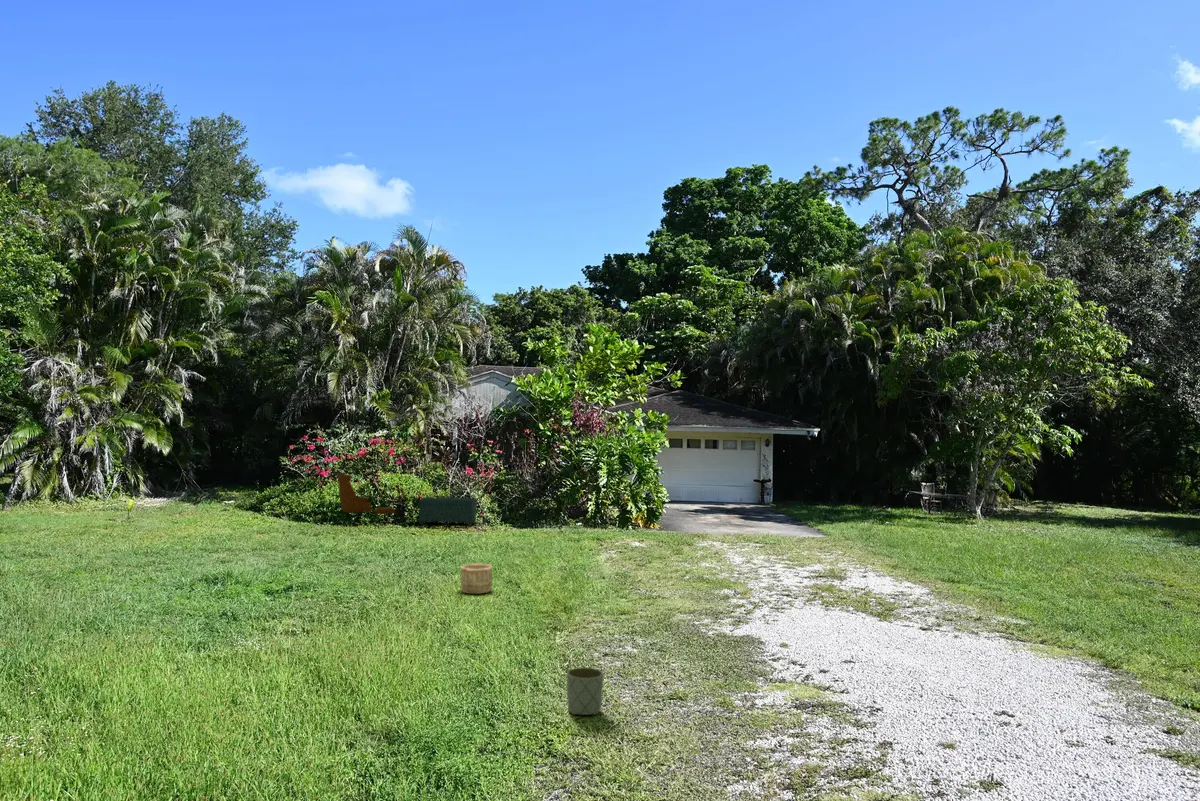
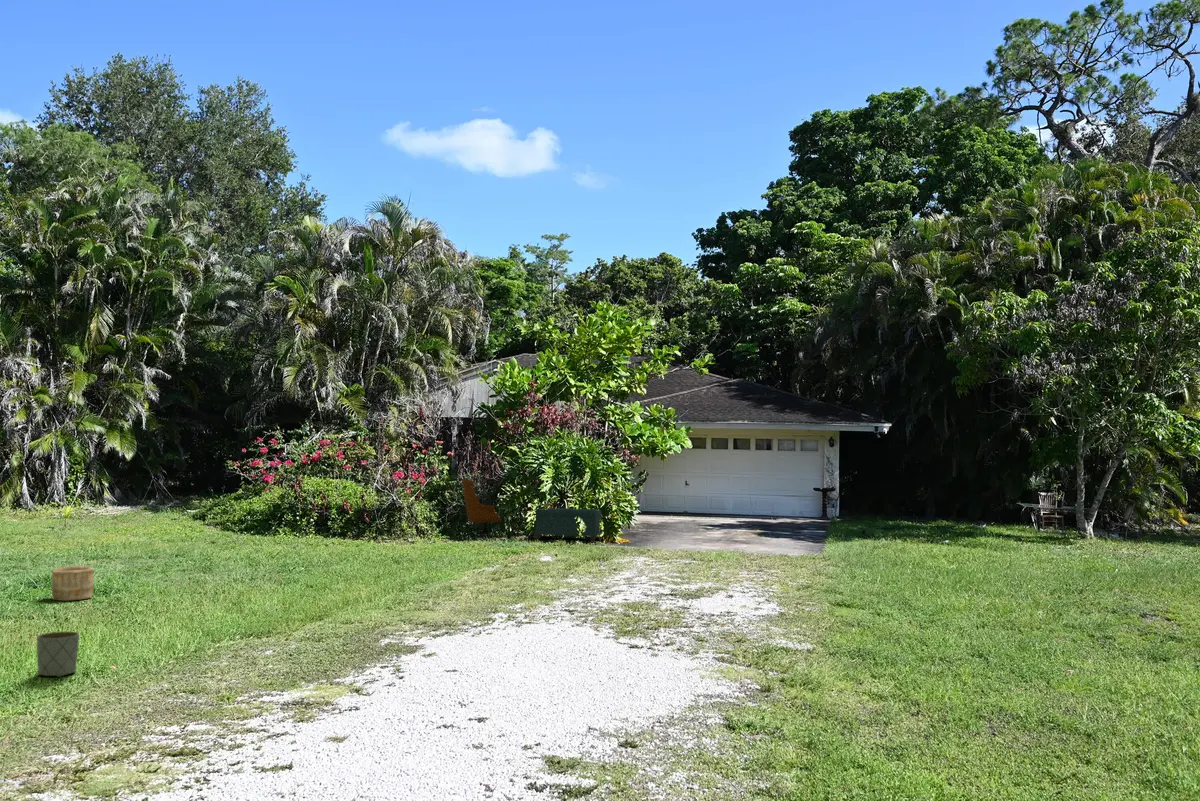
lounge chair: present [337,474,396,523] -> present [462,479,521,537]
bench: present [419,497,477,526] -> present [535,508,602,541]
wooden bucket: present [461,563,493,594] -> present [51,566,94,601]

